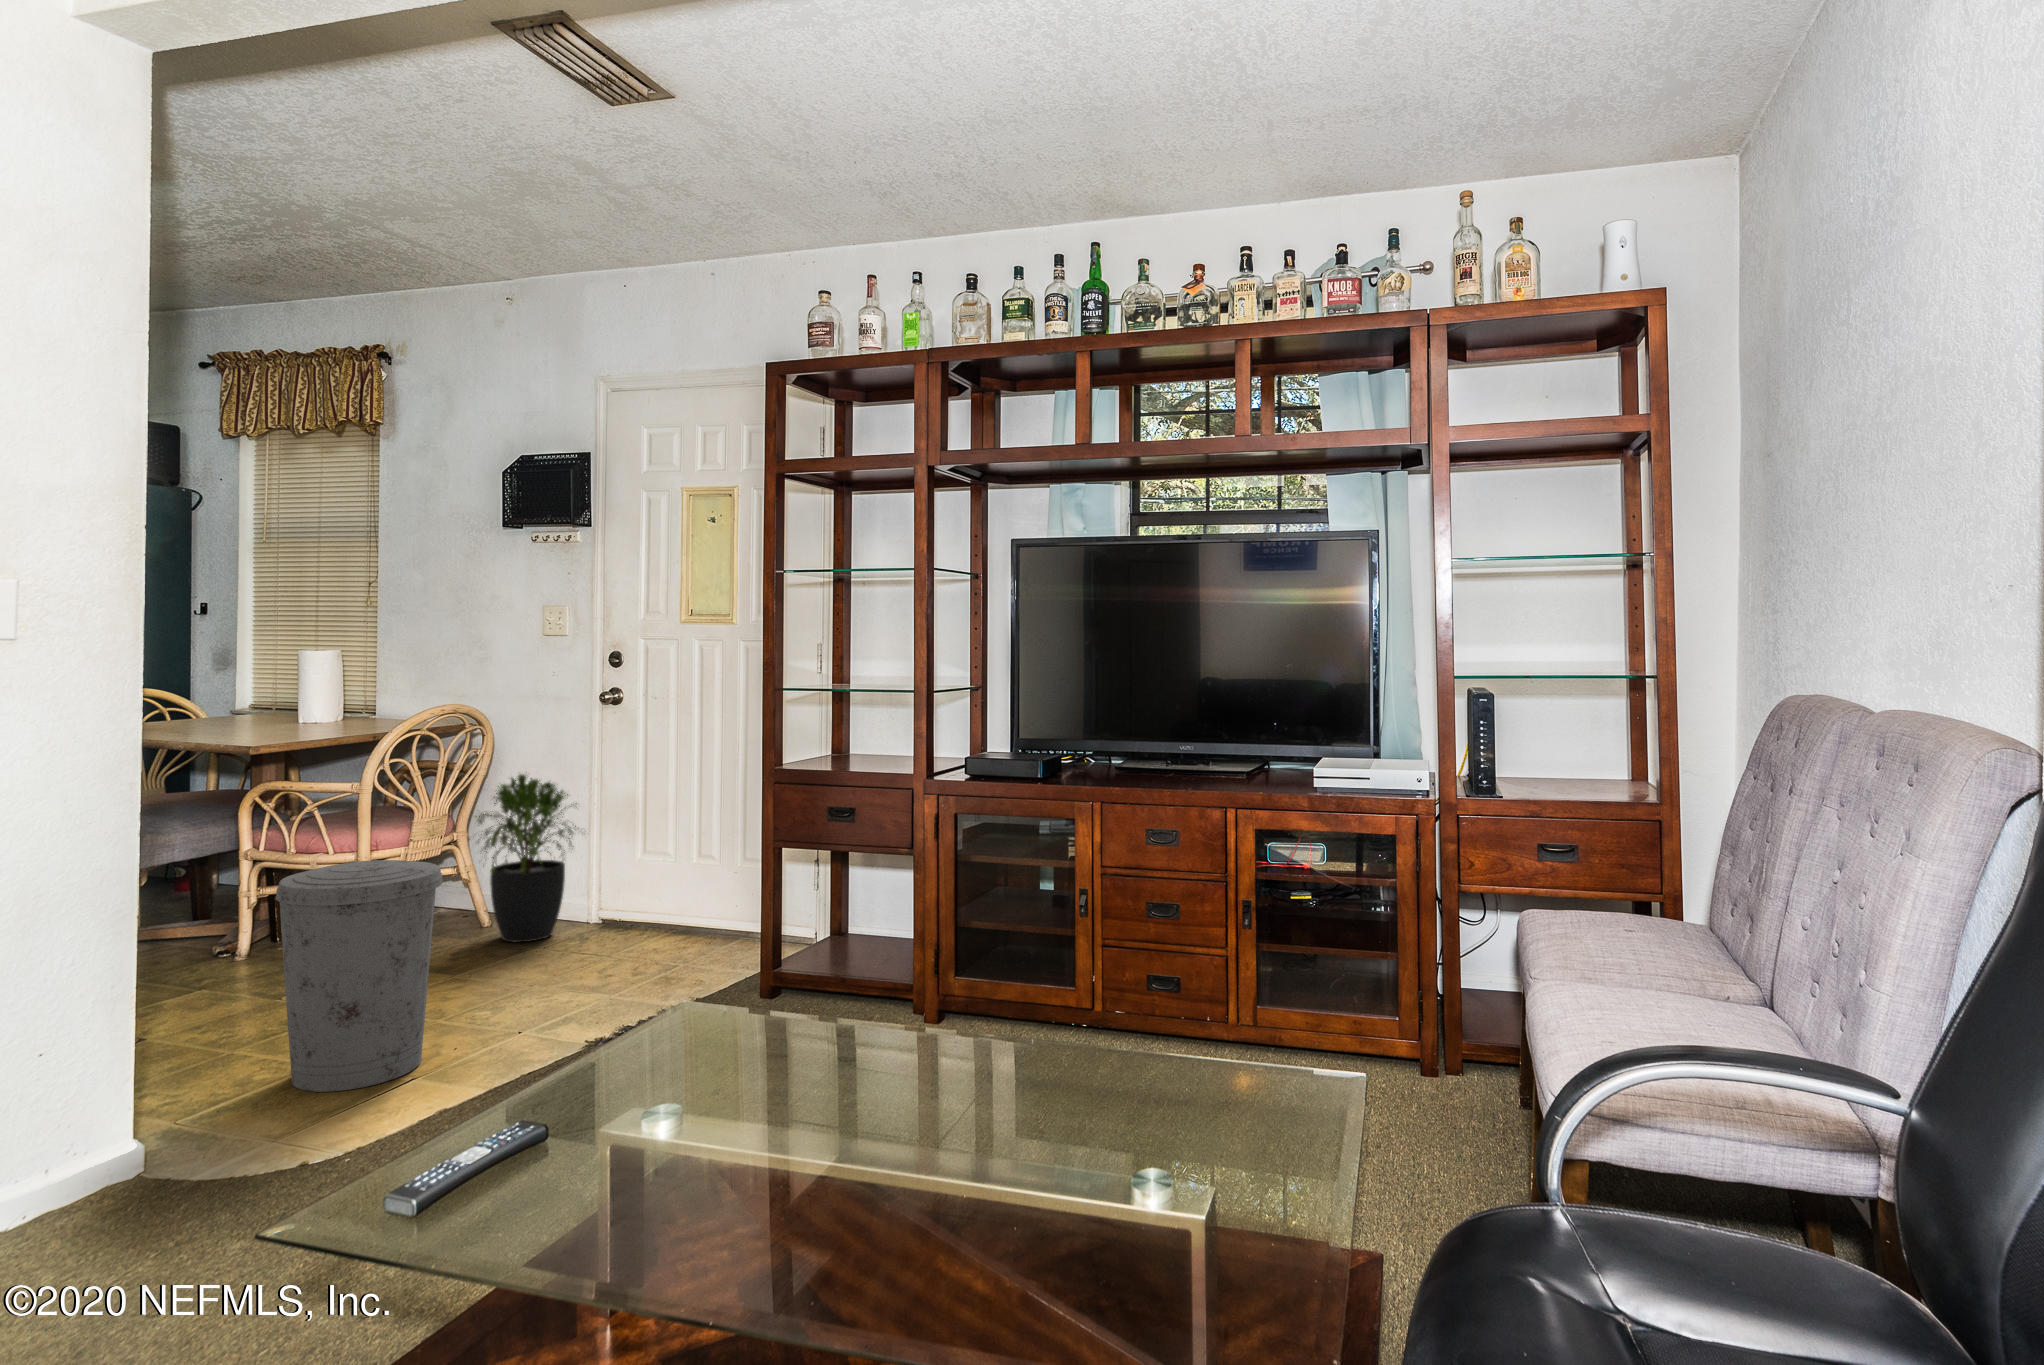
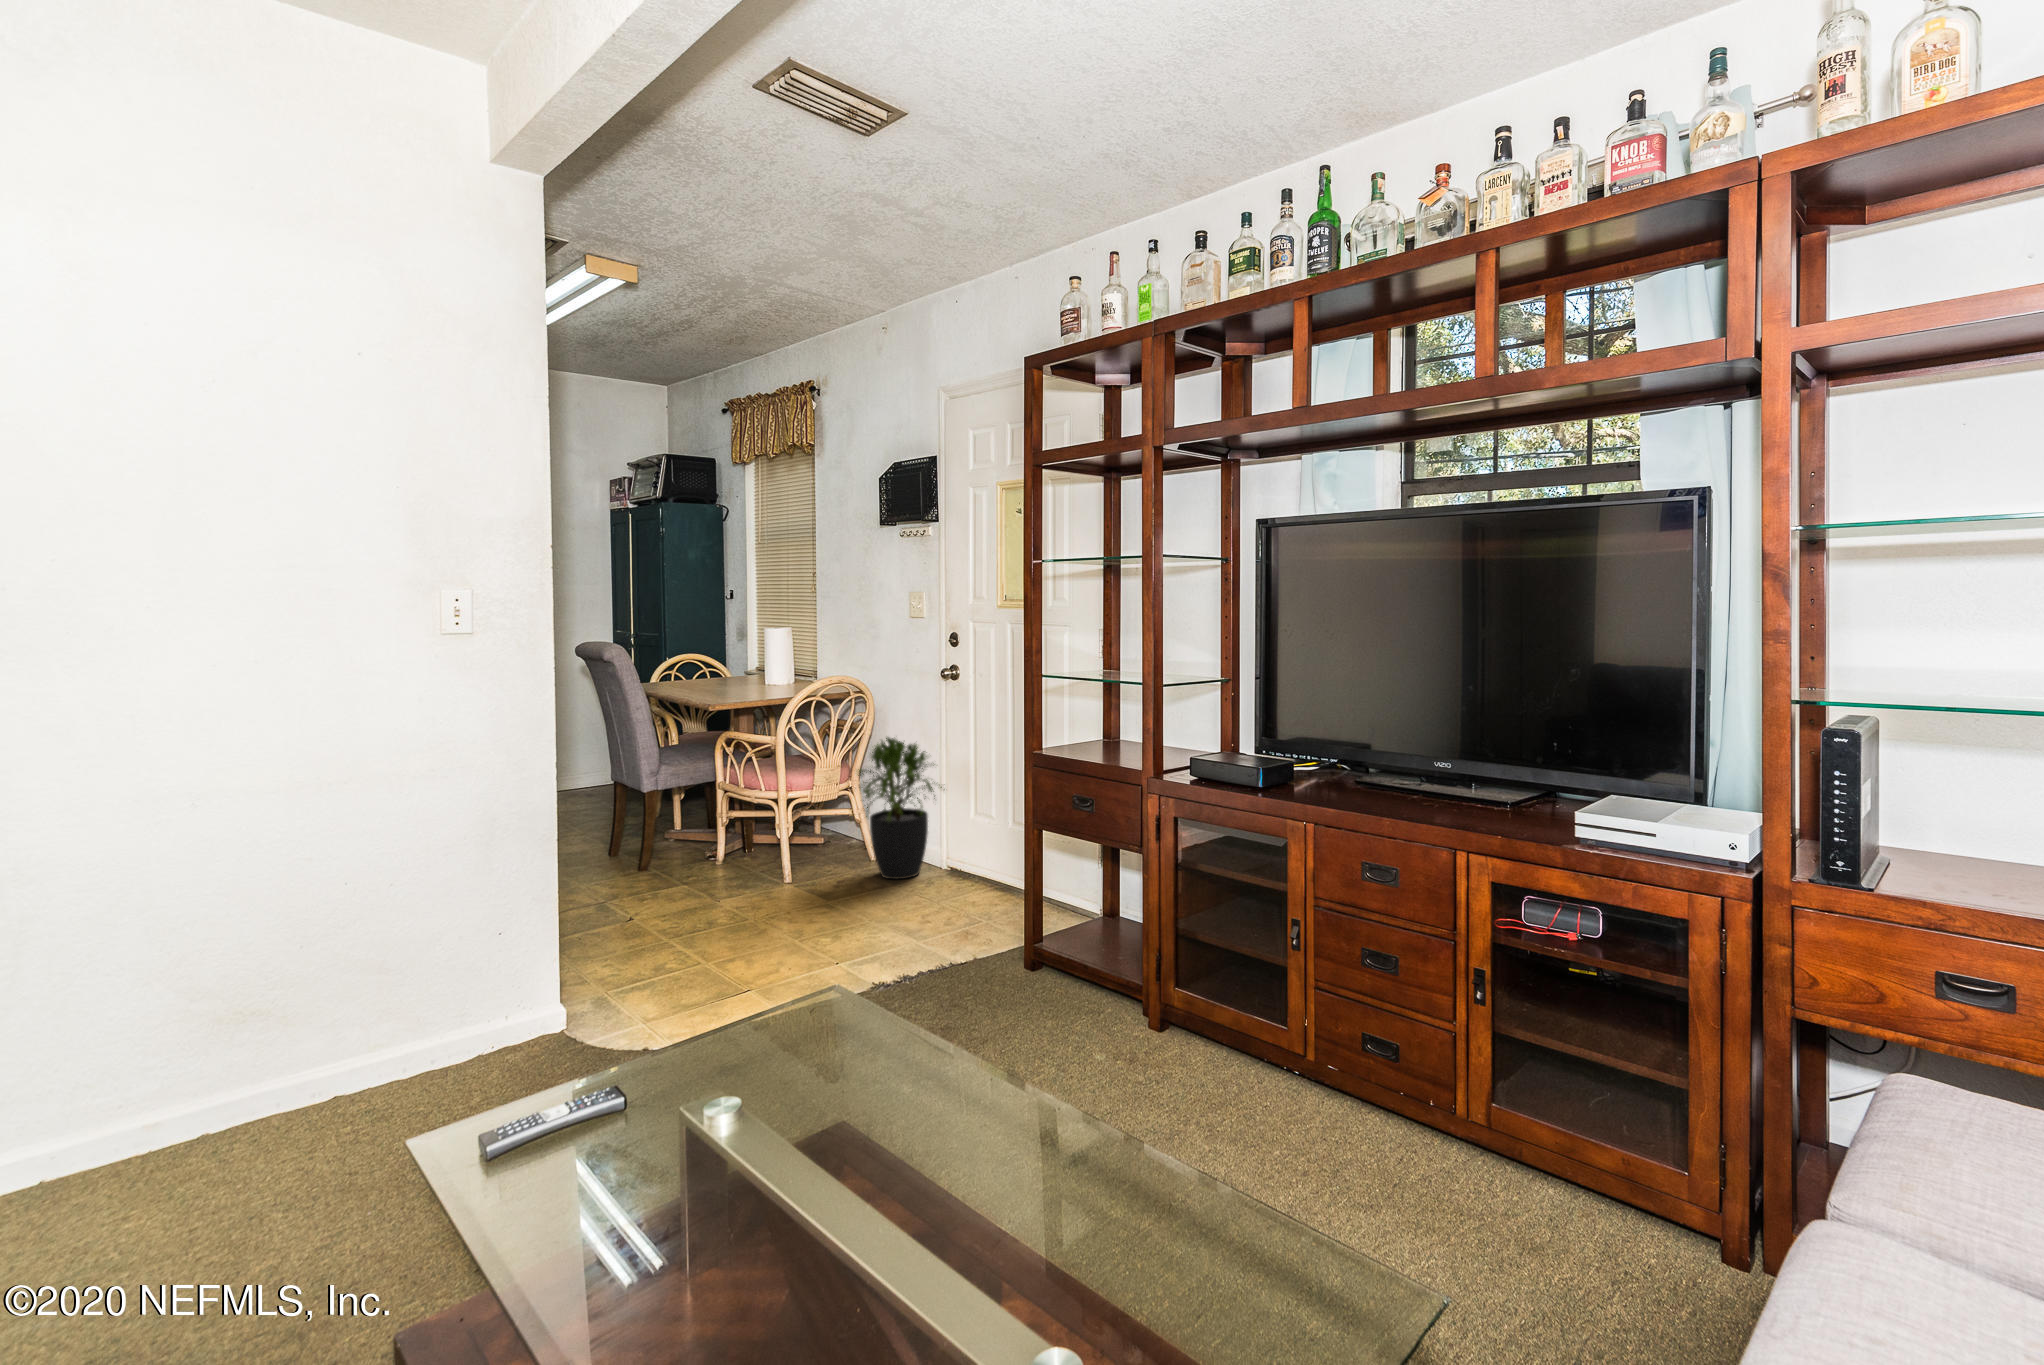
trash can: present [276,860,443,1092] -> none [619,822,745,1014]

